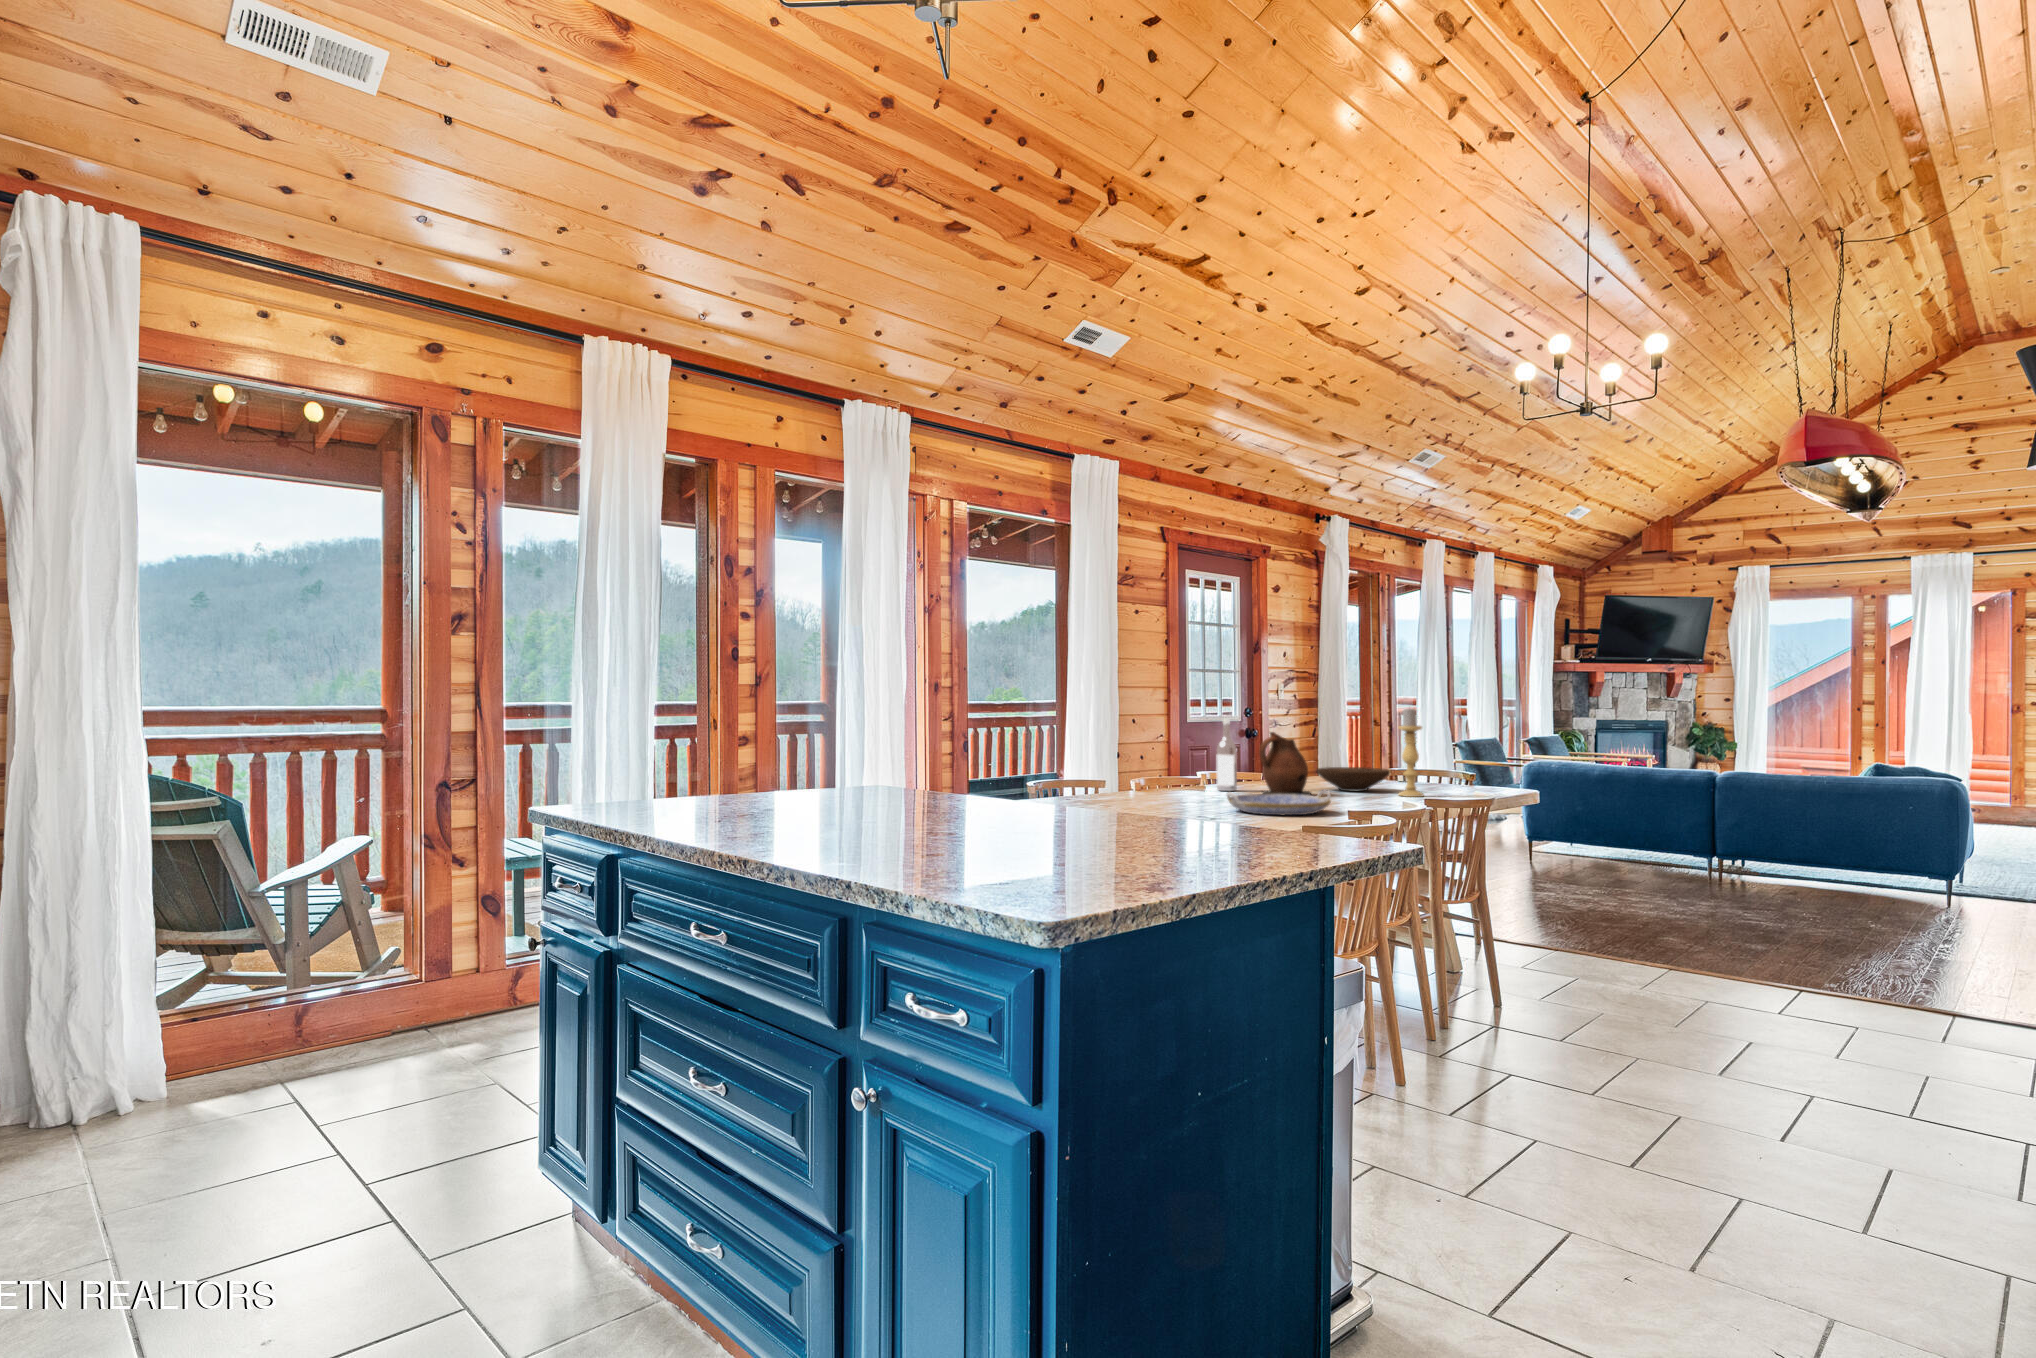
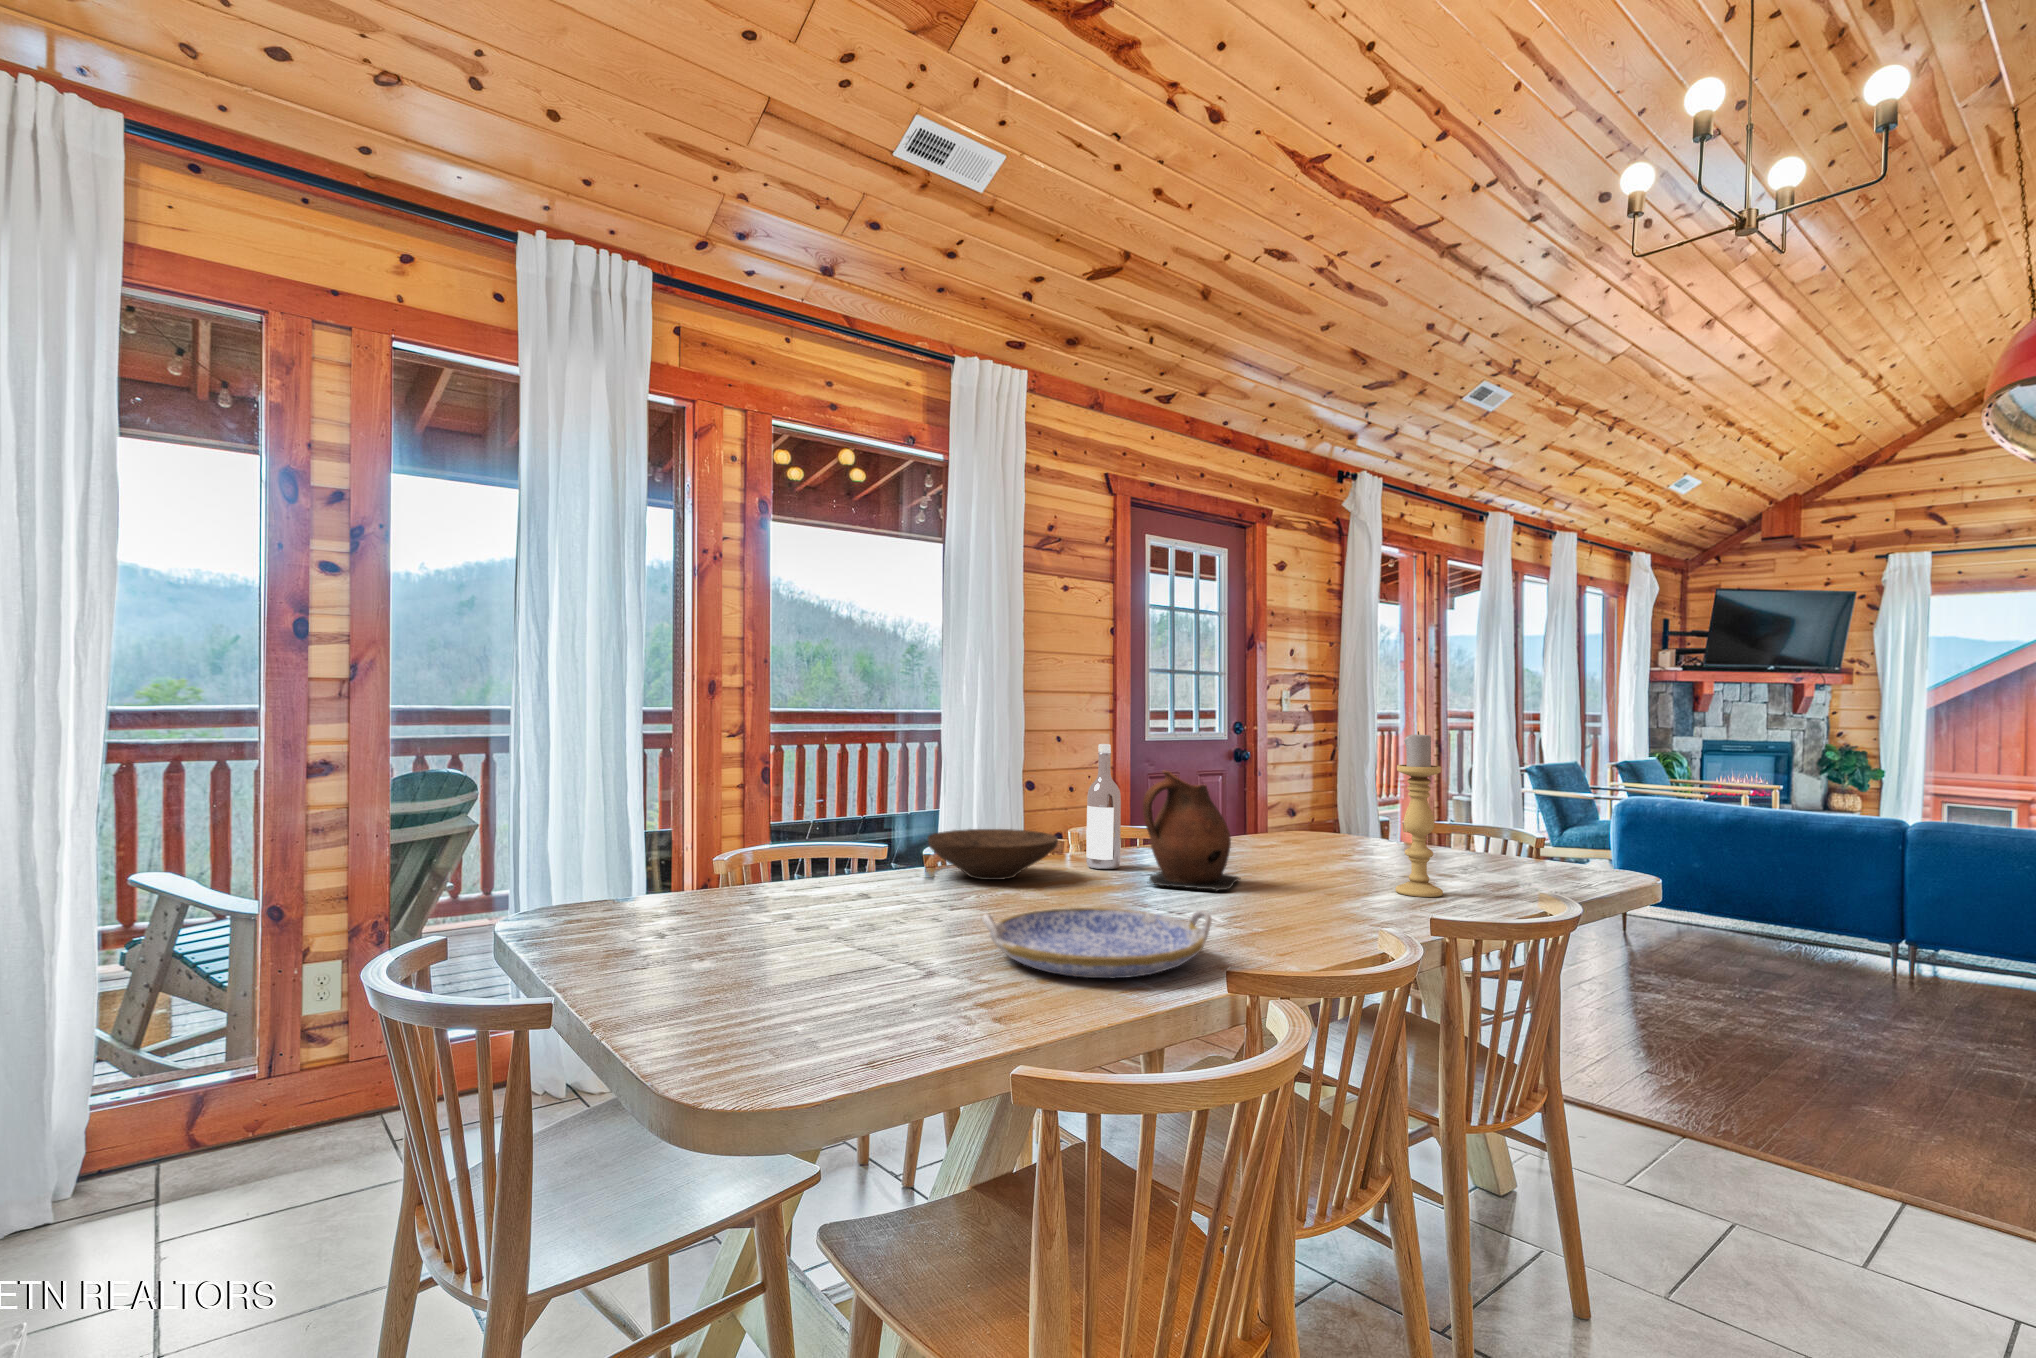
wooden bowl: present [1316,767,1390,792] -> present [928,829,1058,880]

